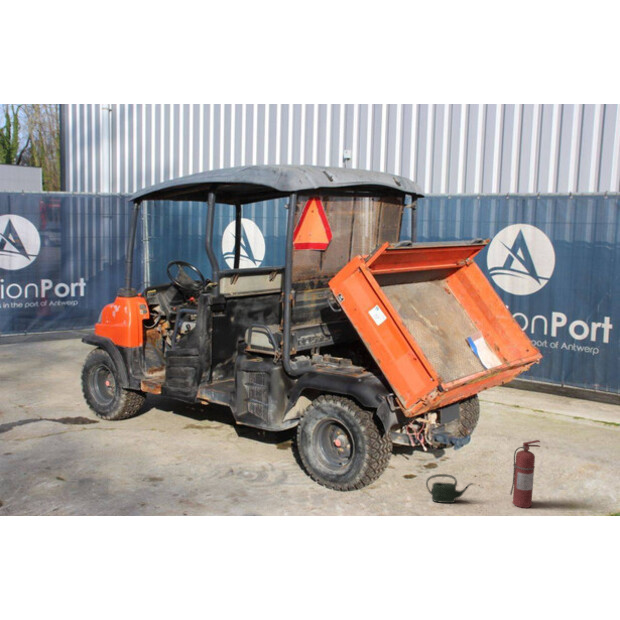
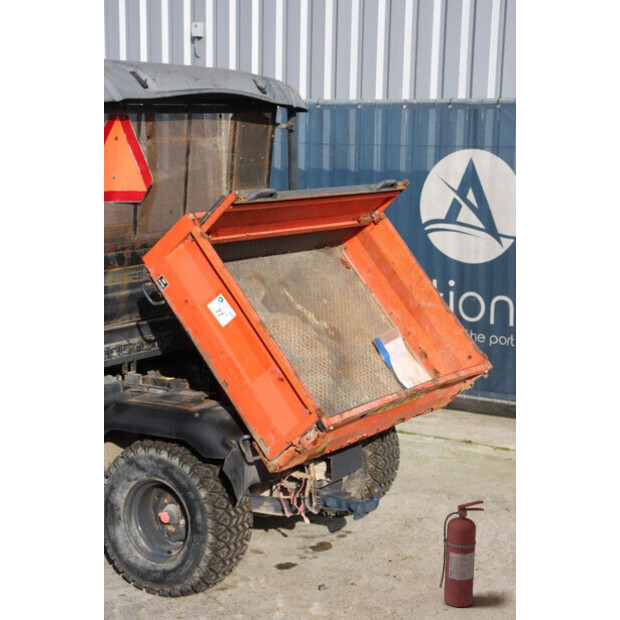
watering can: present [426,474,472,503] -> none [308,560,381,606]

